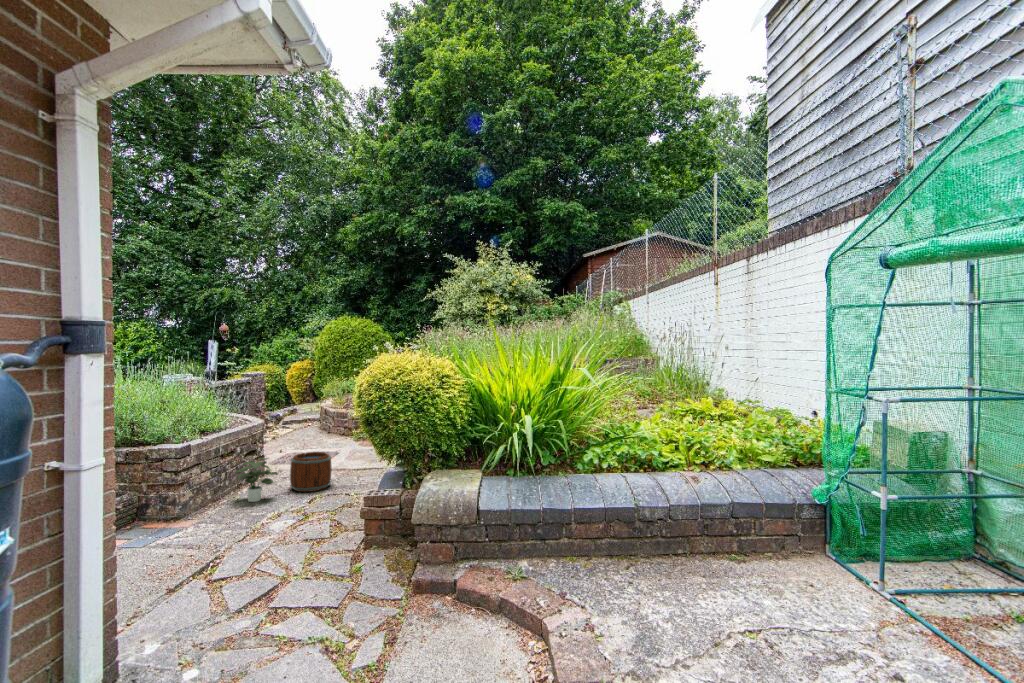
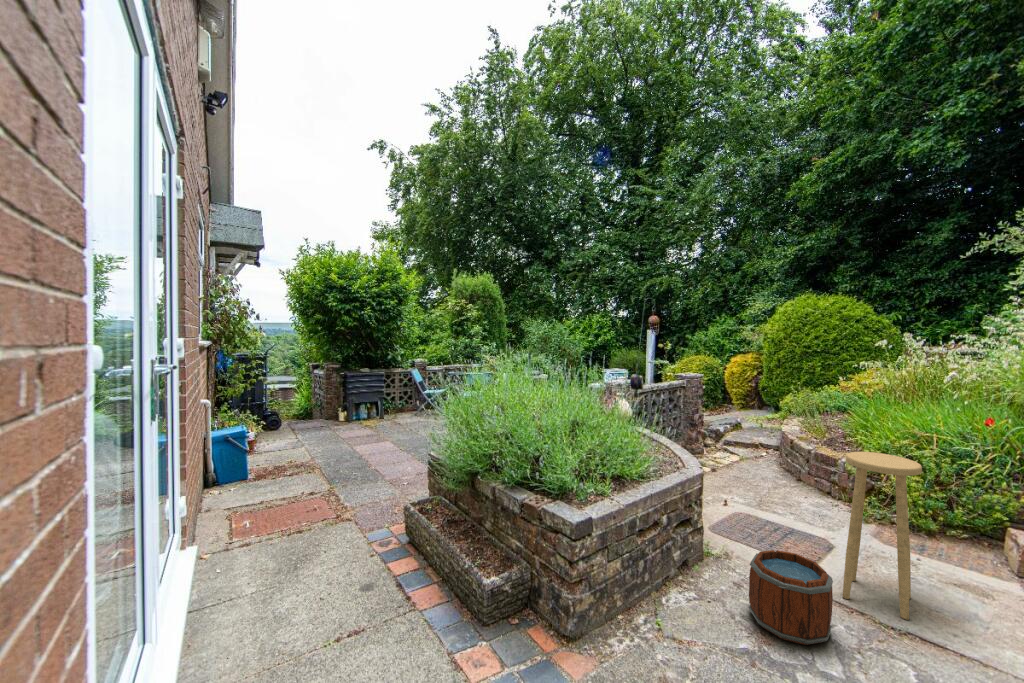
stool: none [341,397,374,475] -> present [843,452,922,620]
potted plant: present [236,458,278,502] -> none [656,550,730,633]

